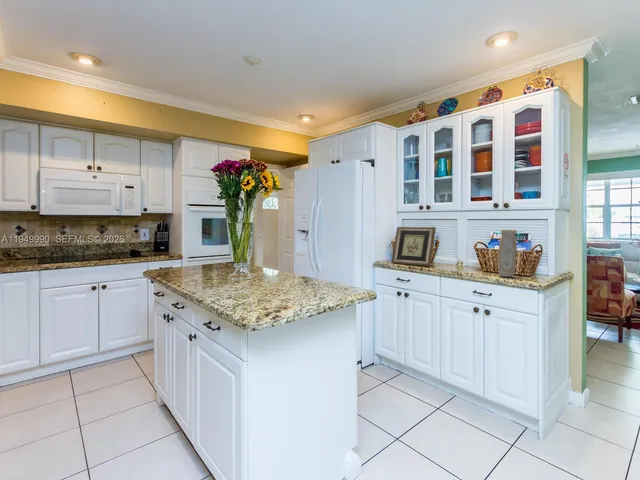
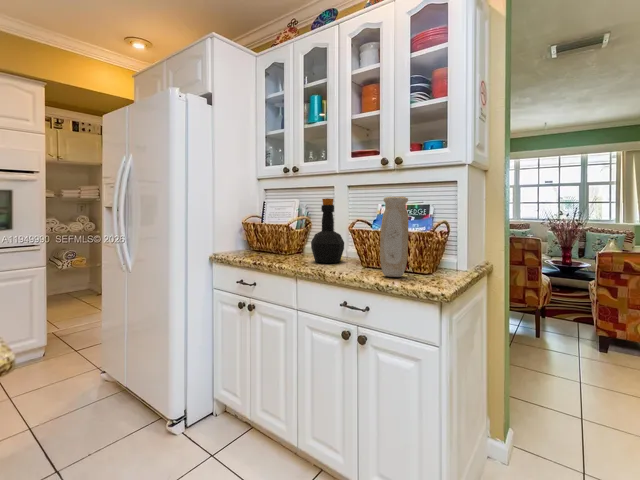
picture frame: present [392,227,436,266] -> none [237,198,299,260]
bottle: none [445,228,468,269] -> present [311,198,344,263]

